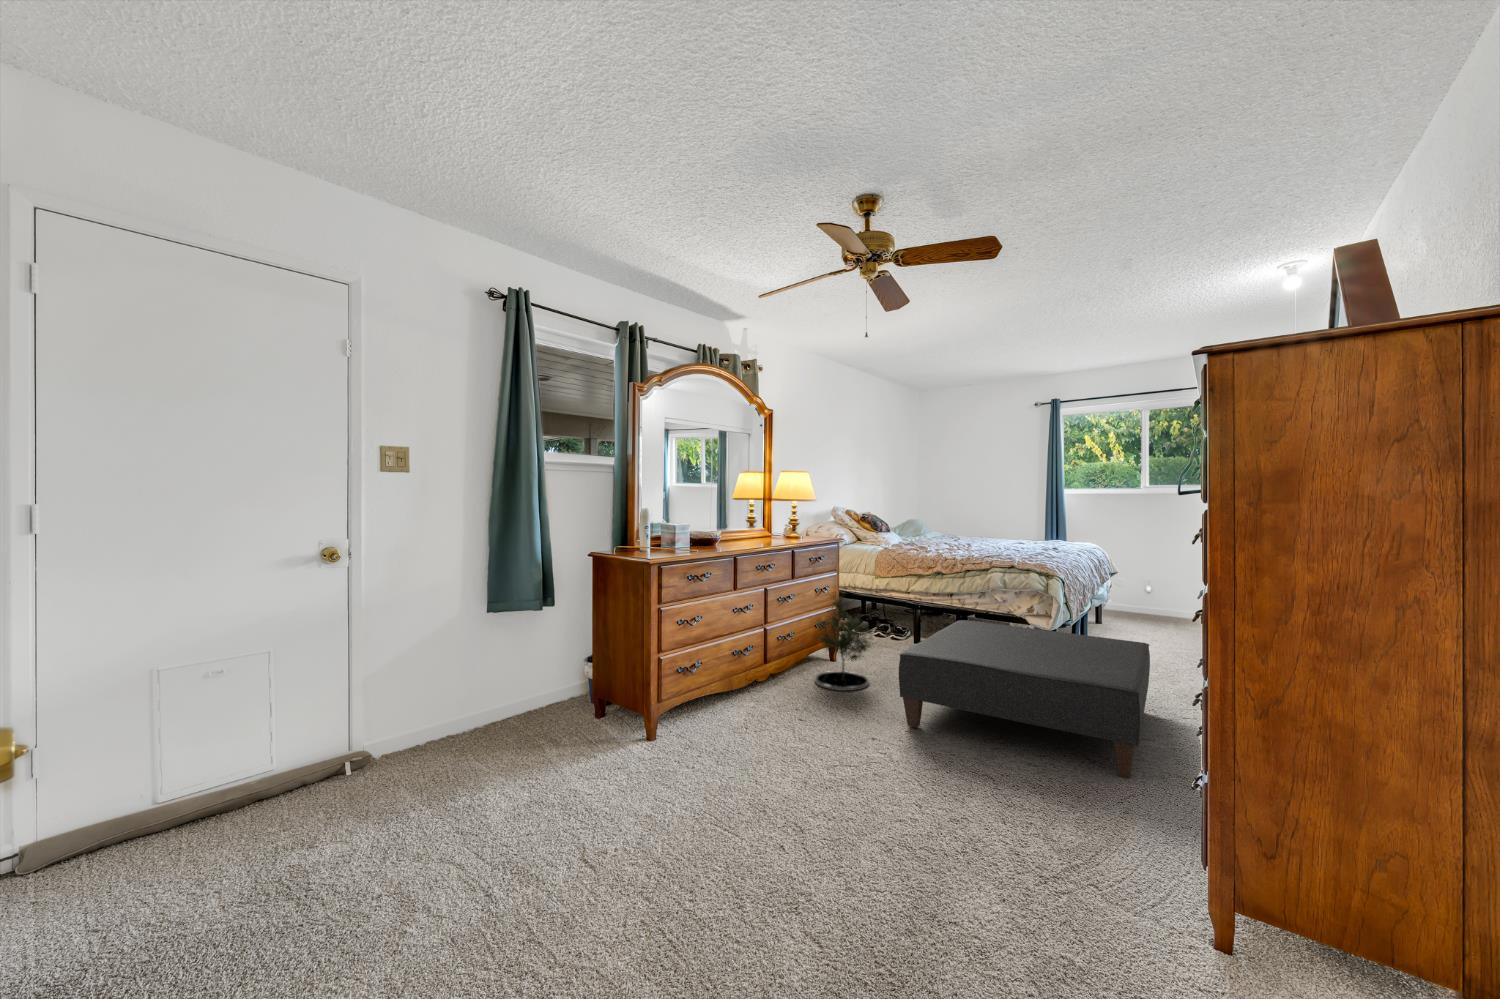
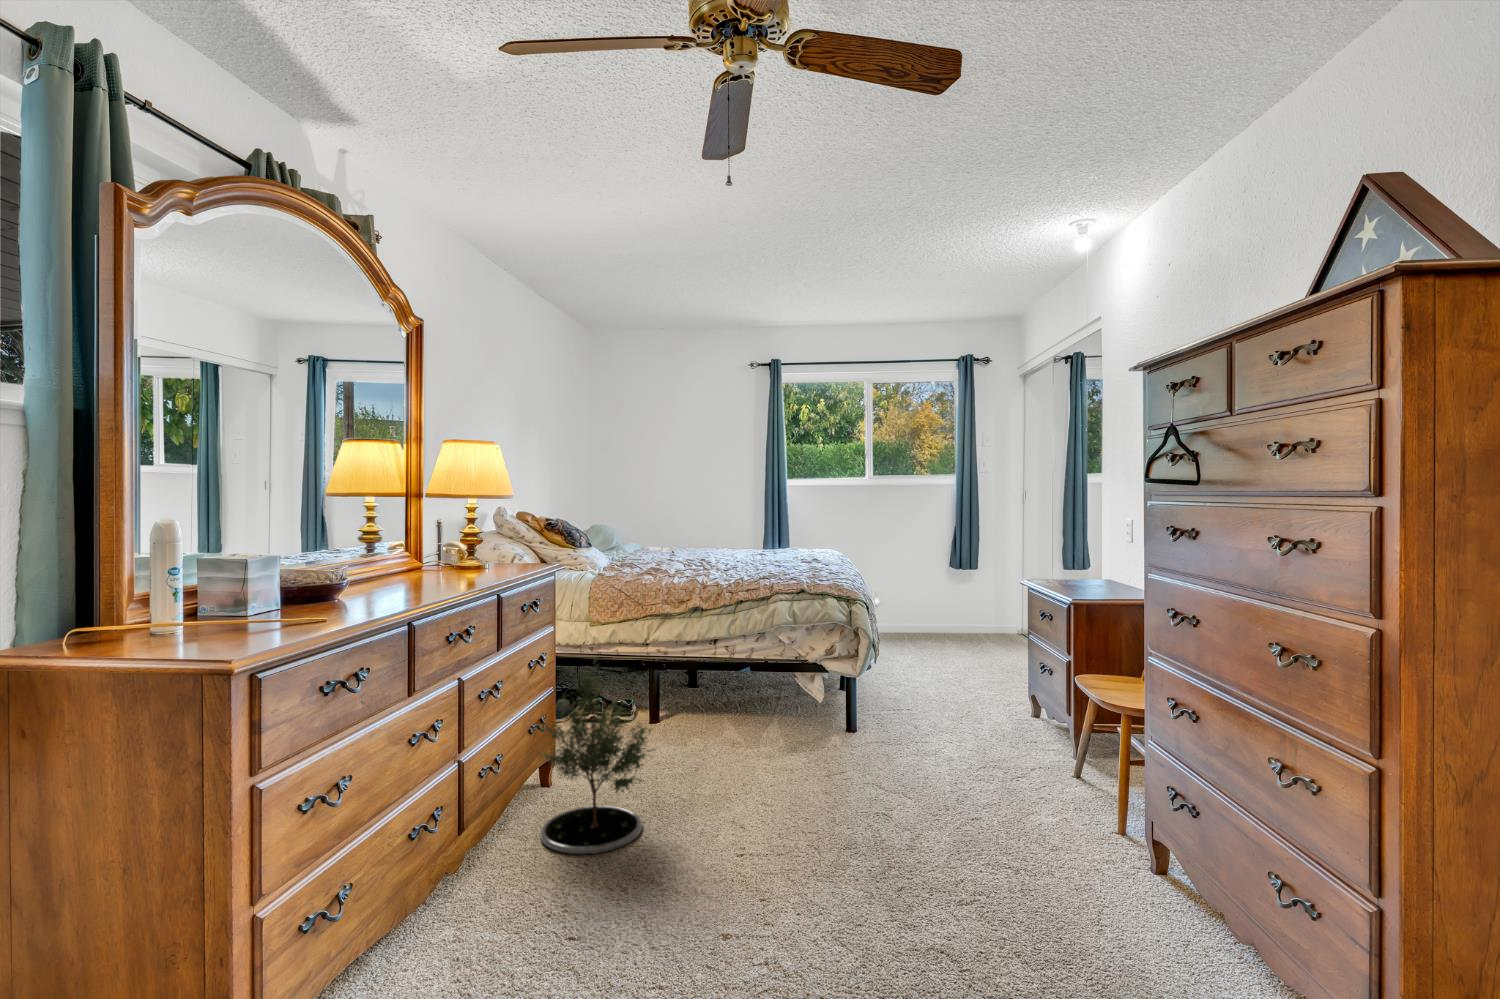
ottoman: present [899,620,1150,779] -> none [755,684,1130,909]

